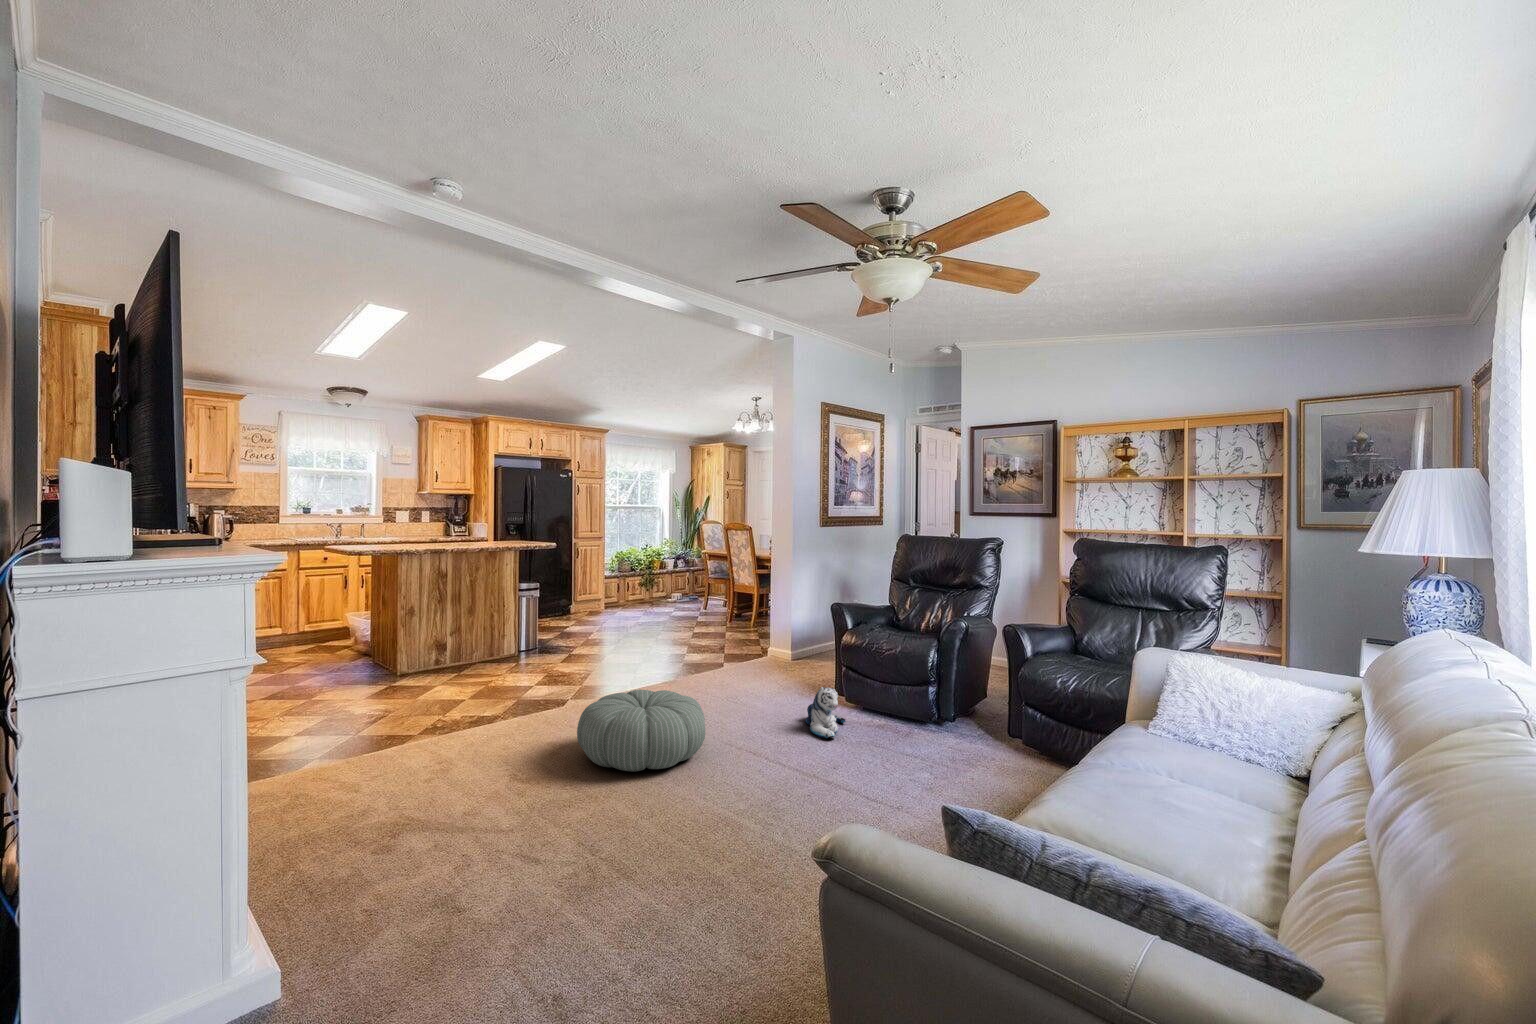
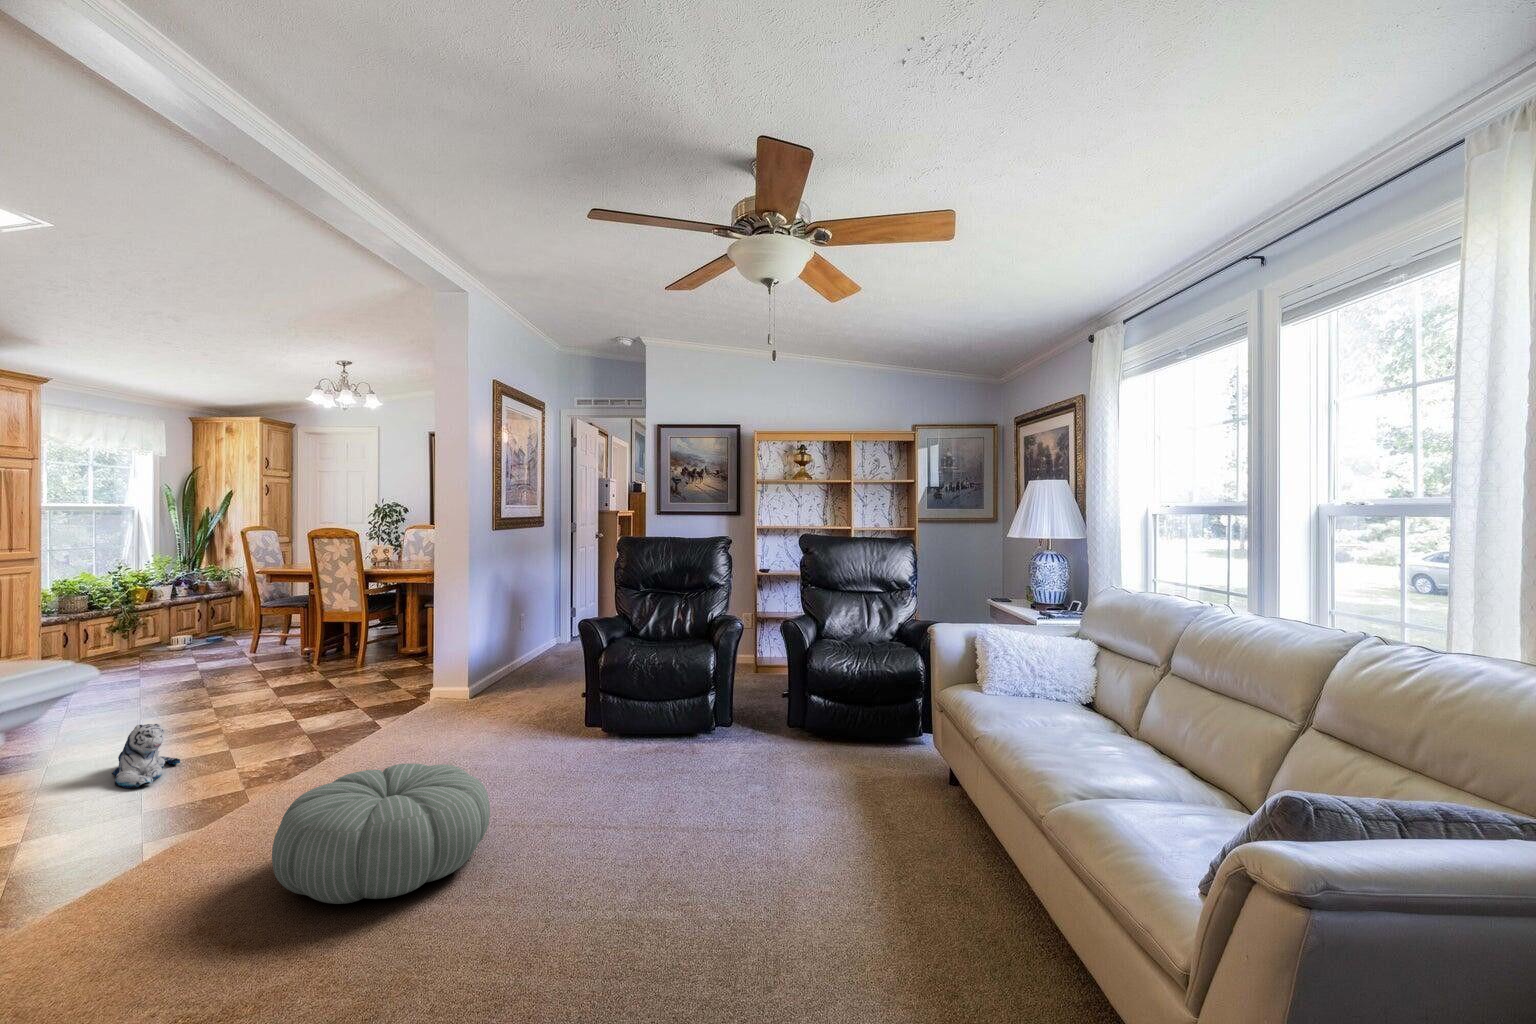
plush toy: present [805,687,846,738] -> present [112,724,180,788]

